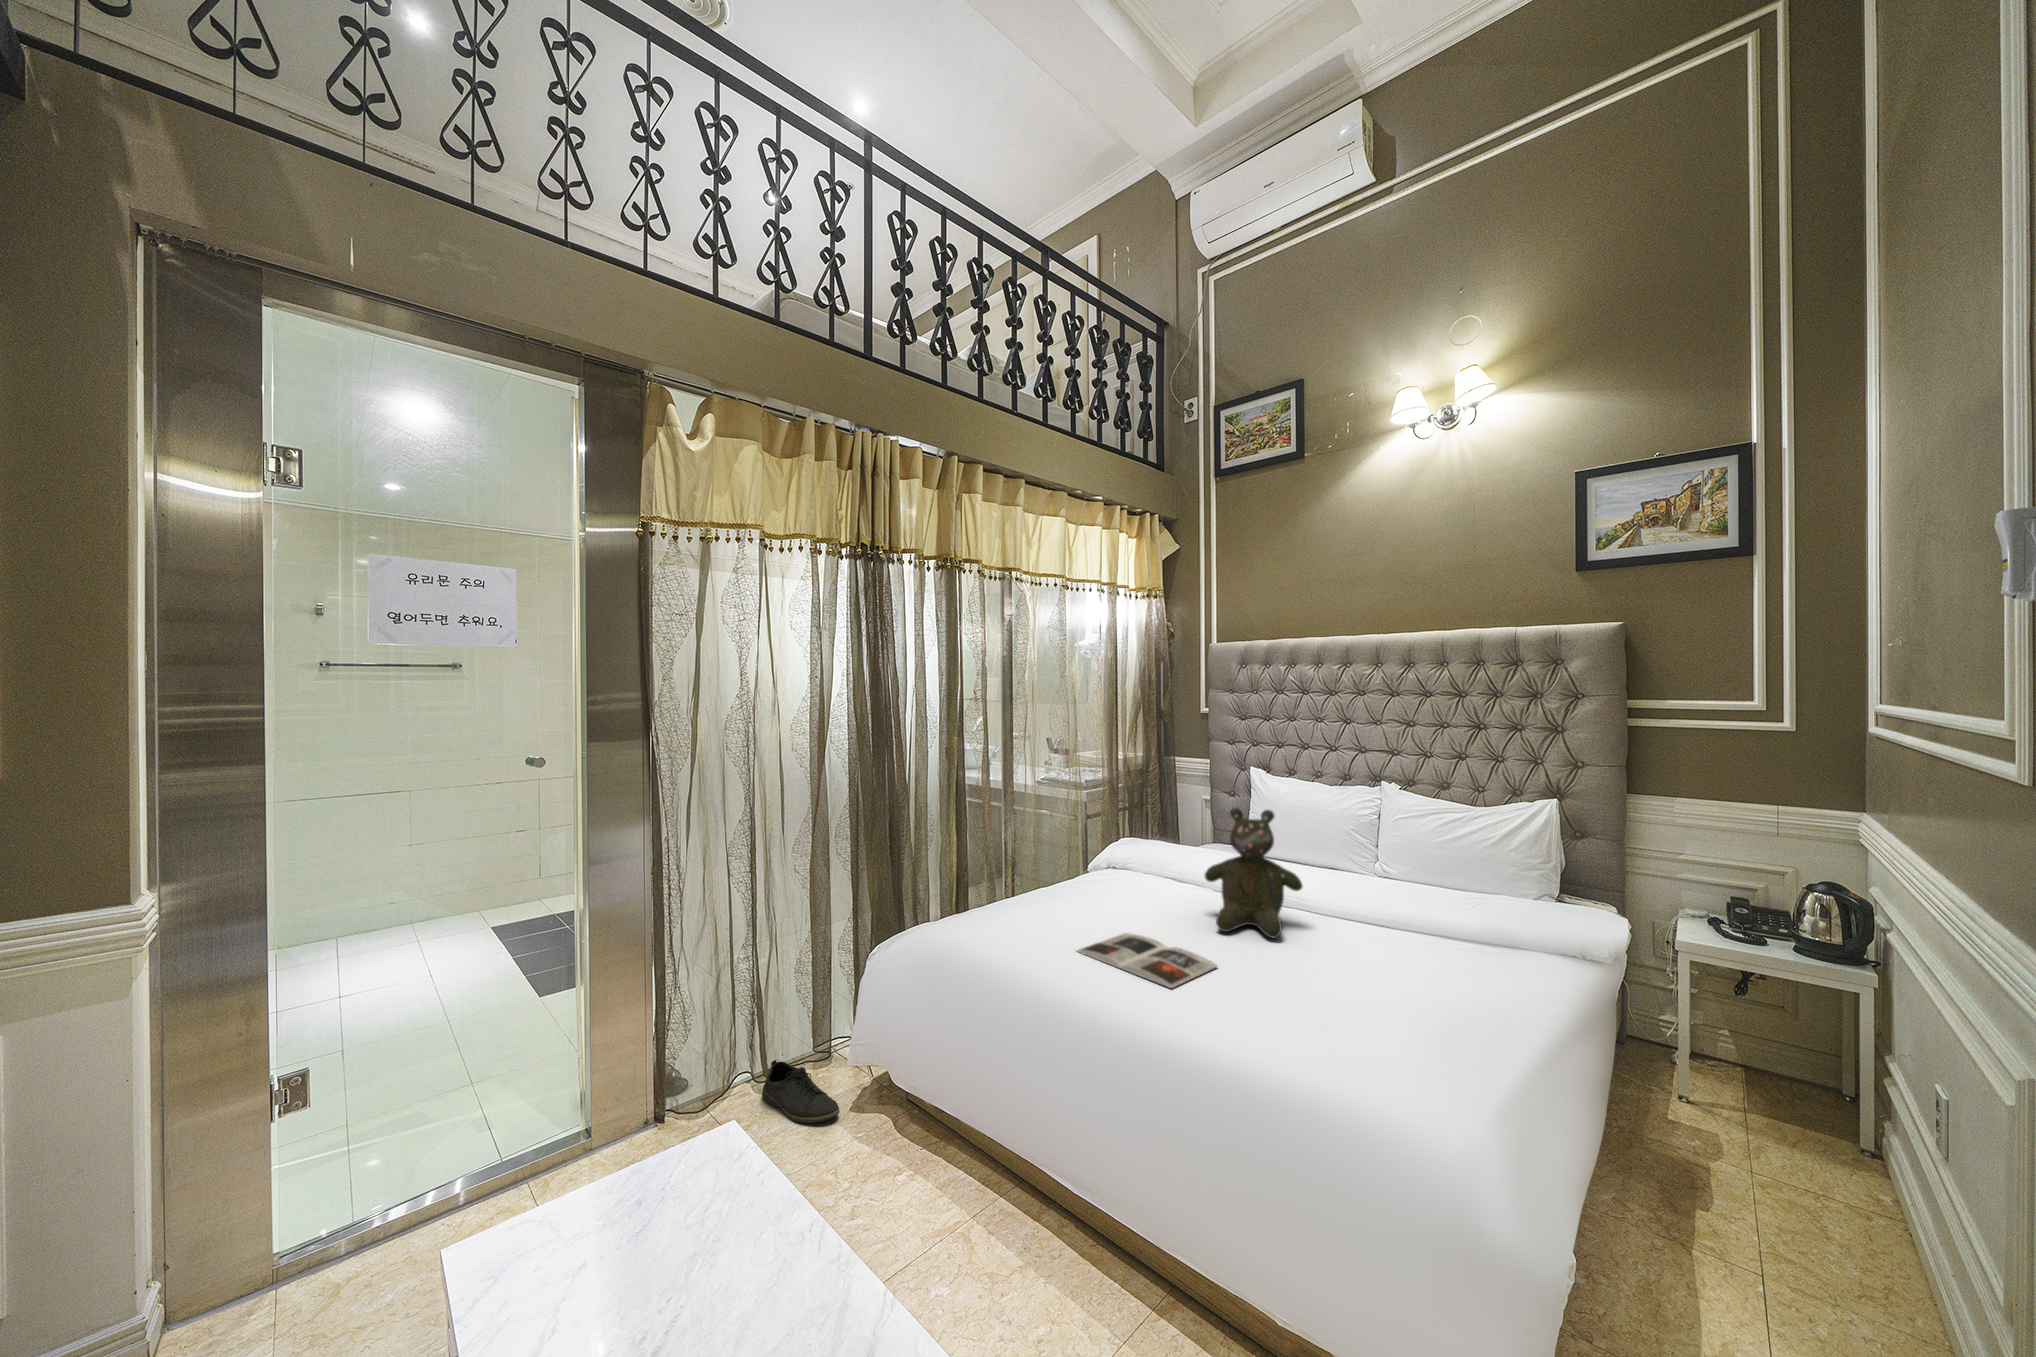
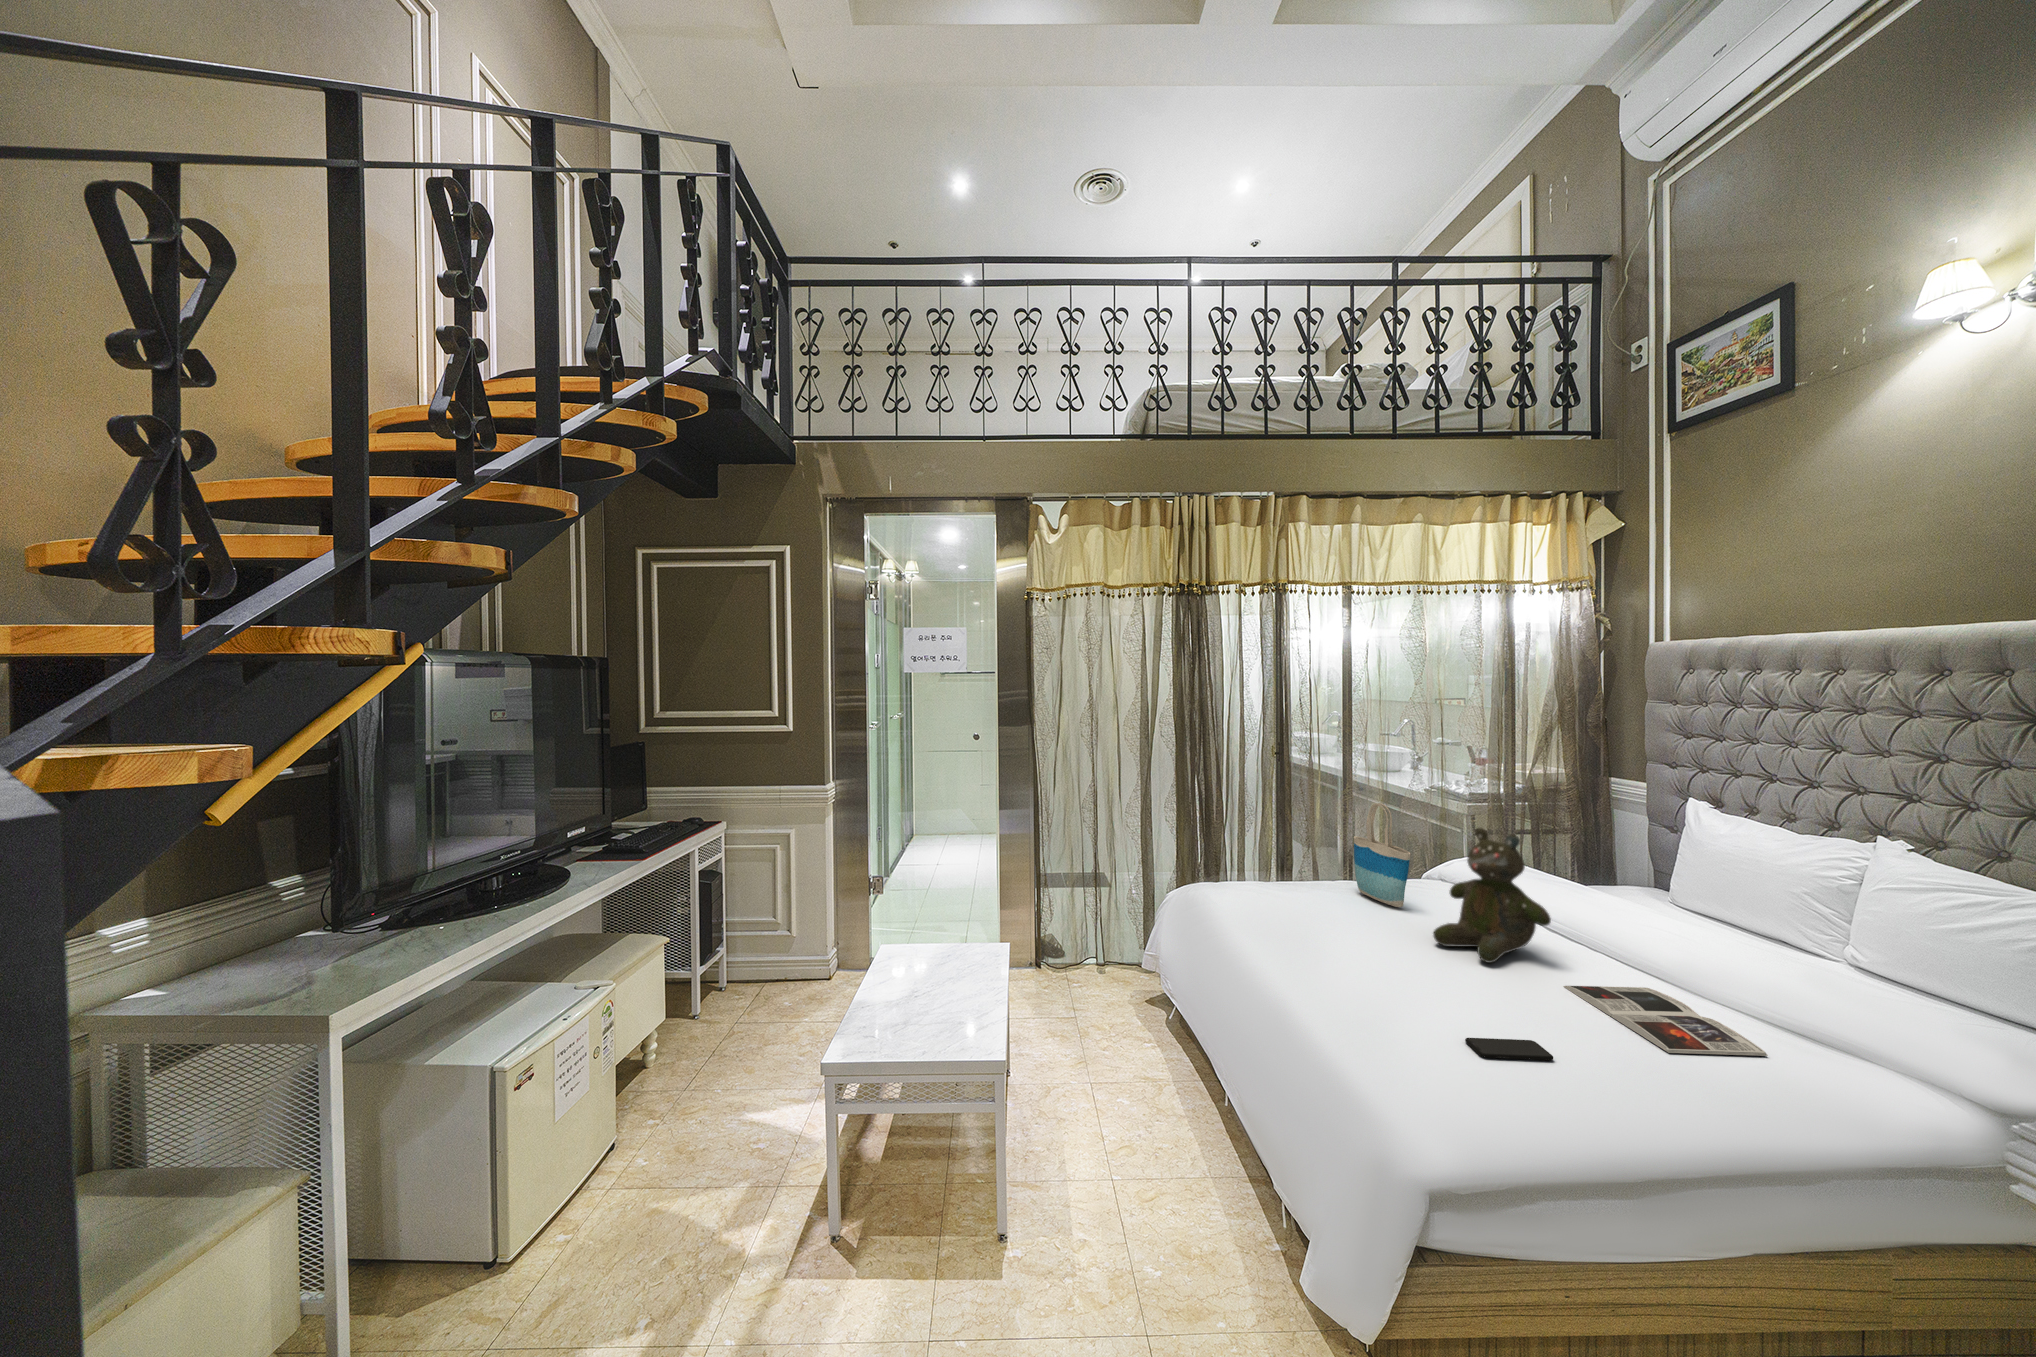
tote bag: none [1084,797,1156,903] -> present [1354,803,1410,907]
magazine: present [1078,933,1217,988] -> present [1564,986,1768,1056]
smartphone: none [1385,1003,1444,1037] -> present [1465,1038,1553,1060]
shoe: present [762,1060,840,1123] -> none [1100,953,1137,1000]

